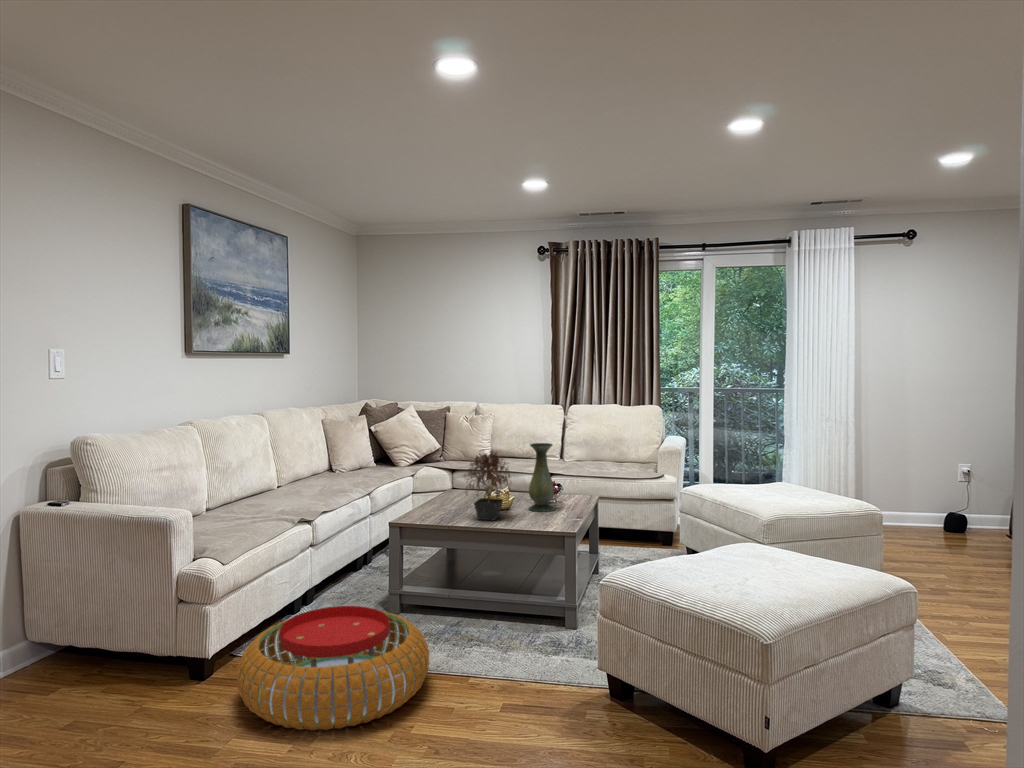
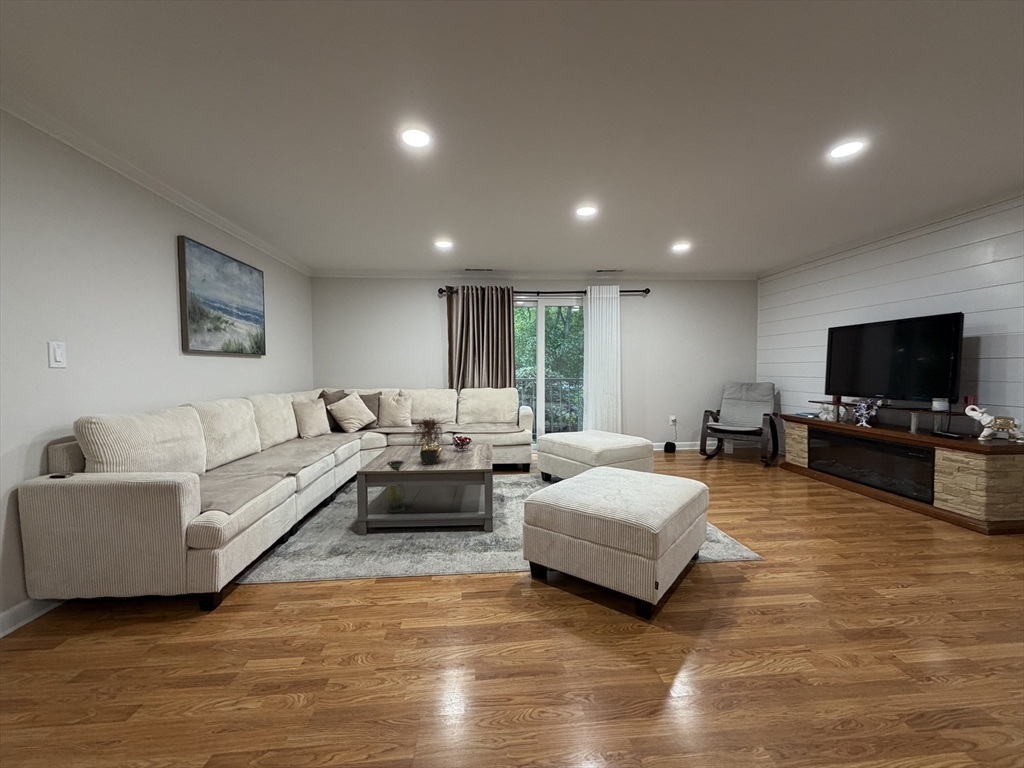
vase: present [529,443,554,512] -> present [386,461,406,512]
pouf: present [237,606,429,730] -> none [247,535,405,642]

